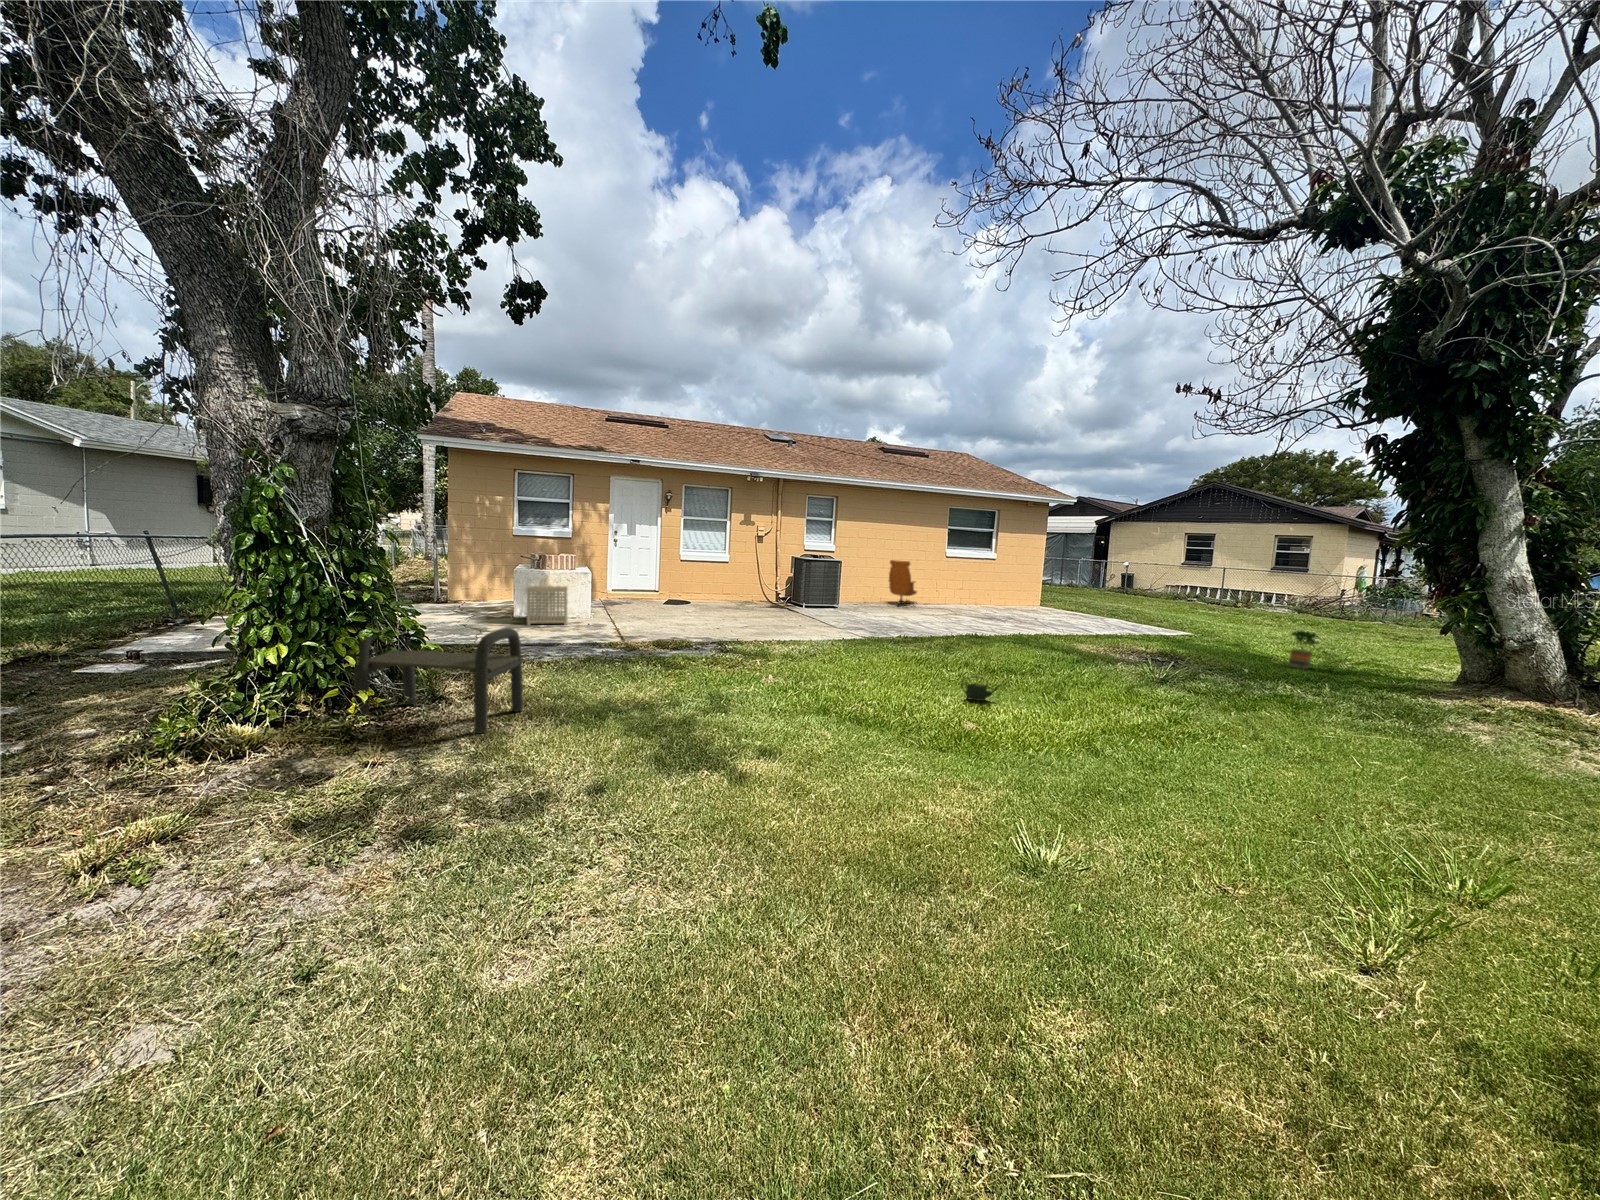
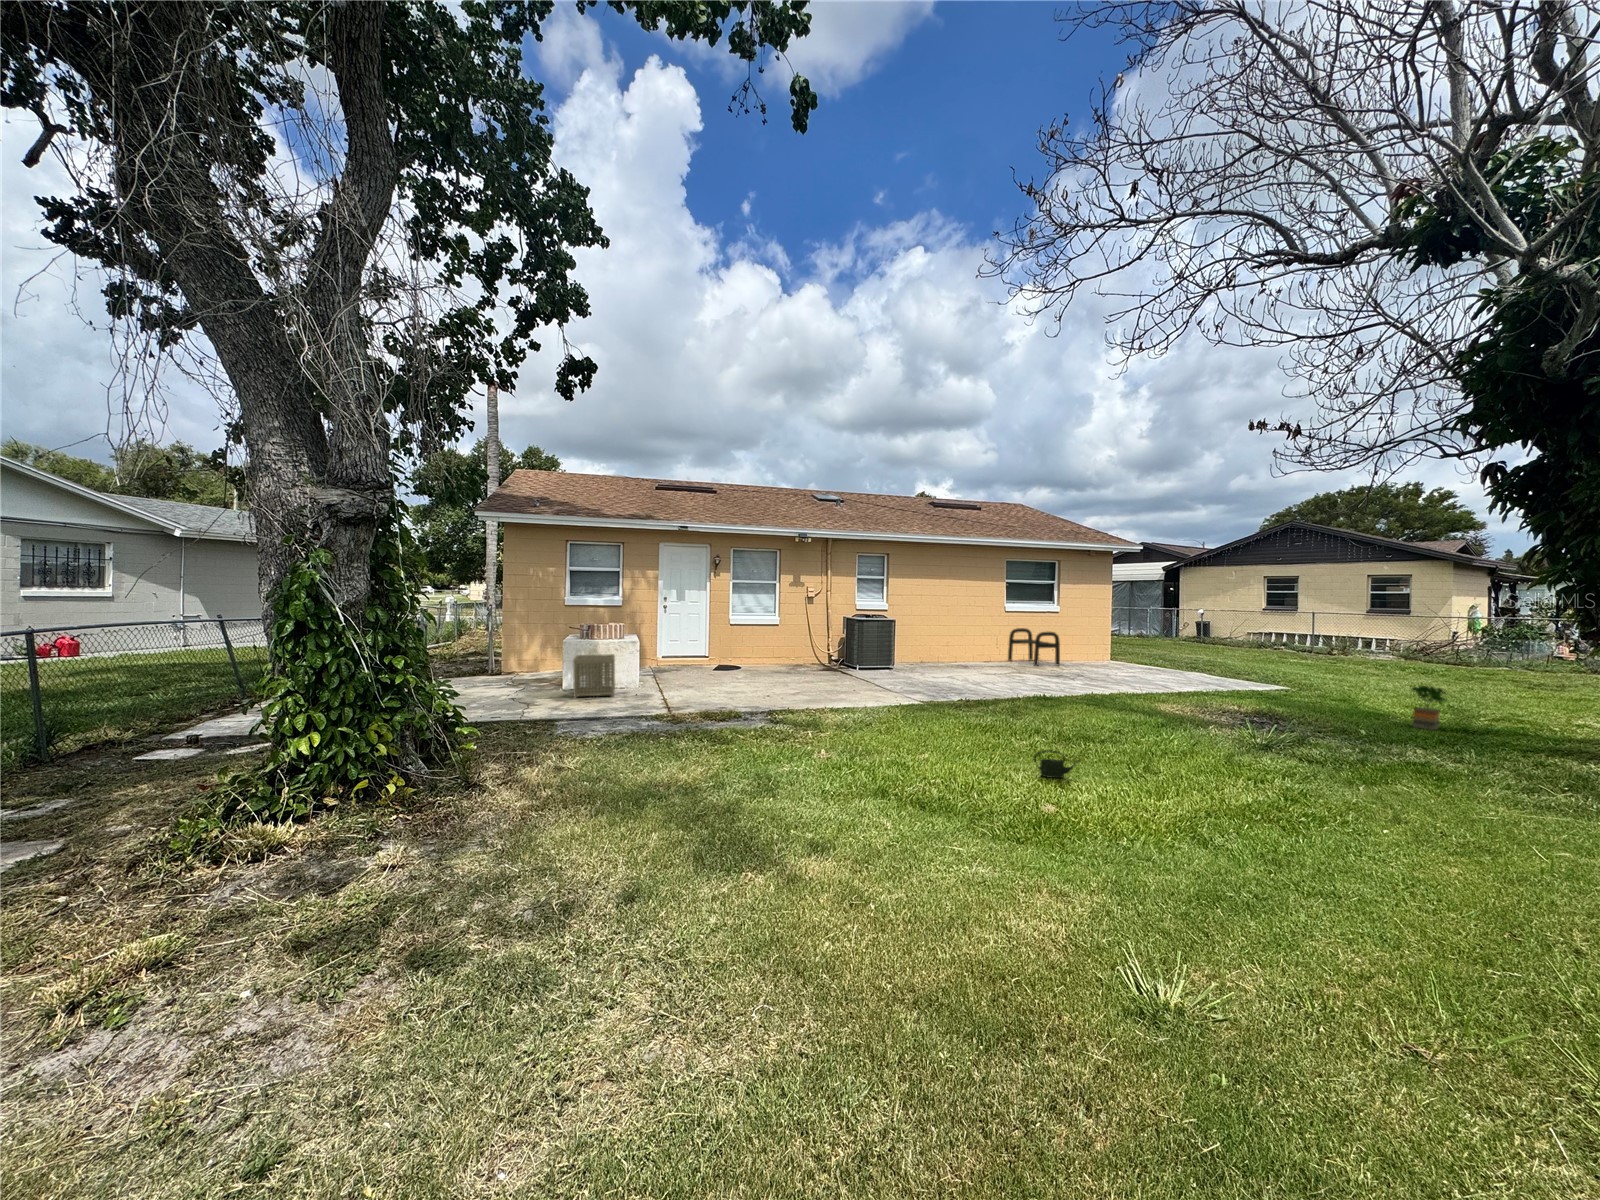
lounge chair: present [889,560,917,604] -> none [945,618,977,667]
bench: present [354,628,523,733] -> present [1008,628,1060,666]

